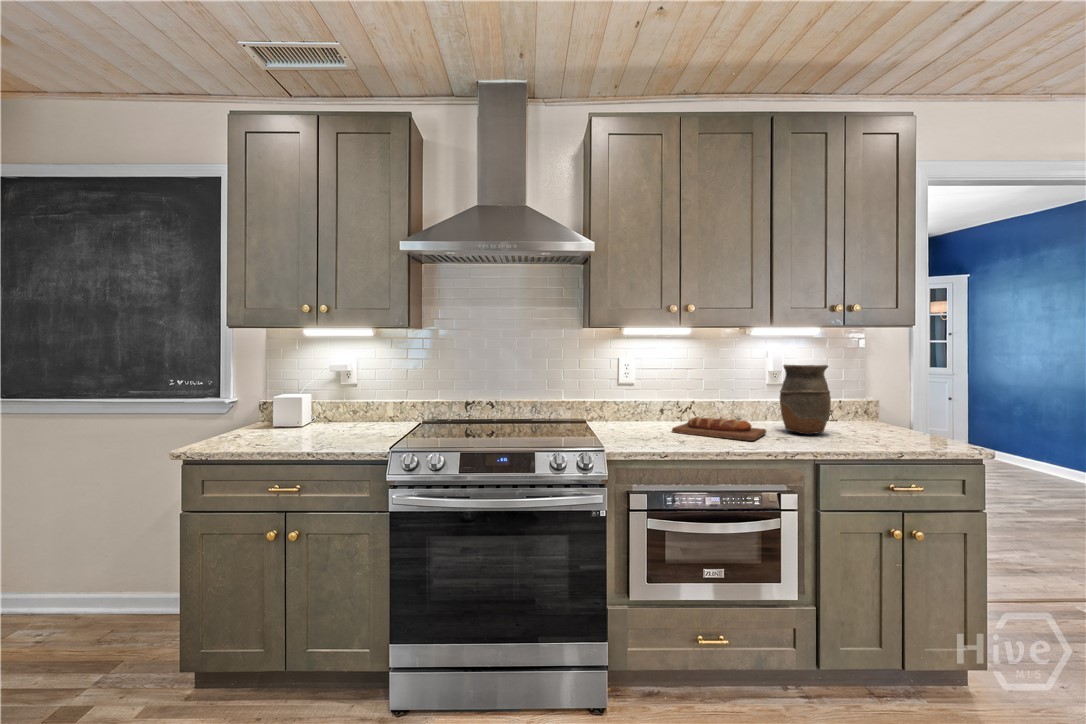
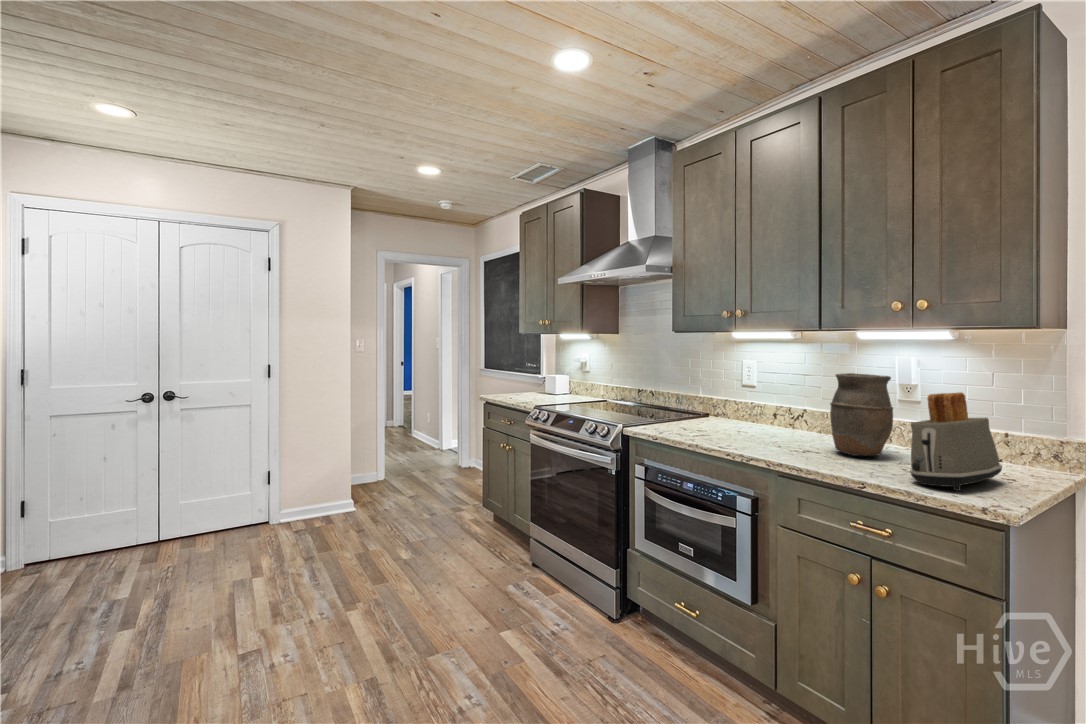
toaster: none [872,373,944,445] -> present [910,392,1002,491]
bread loaf: present [672,417,766,441] -> none [732,420,807,446]

